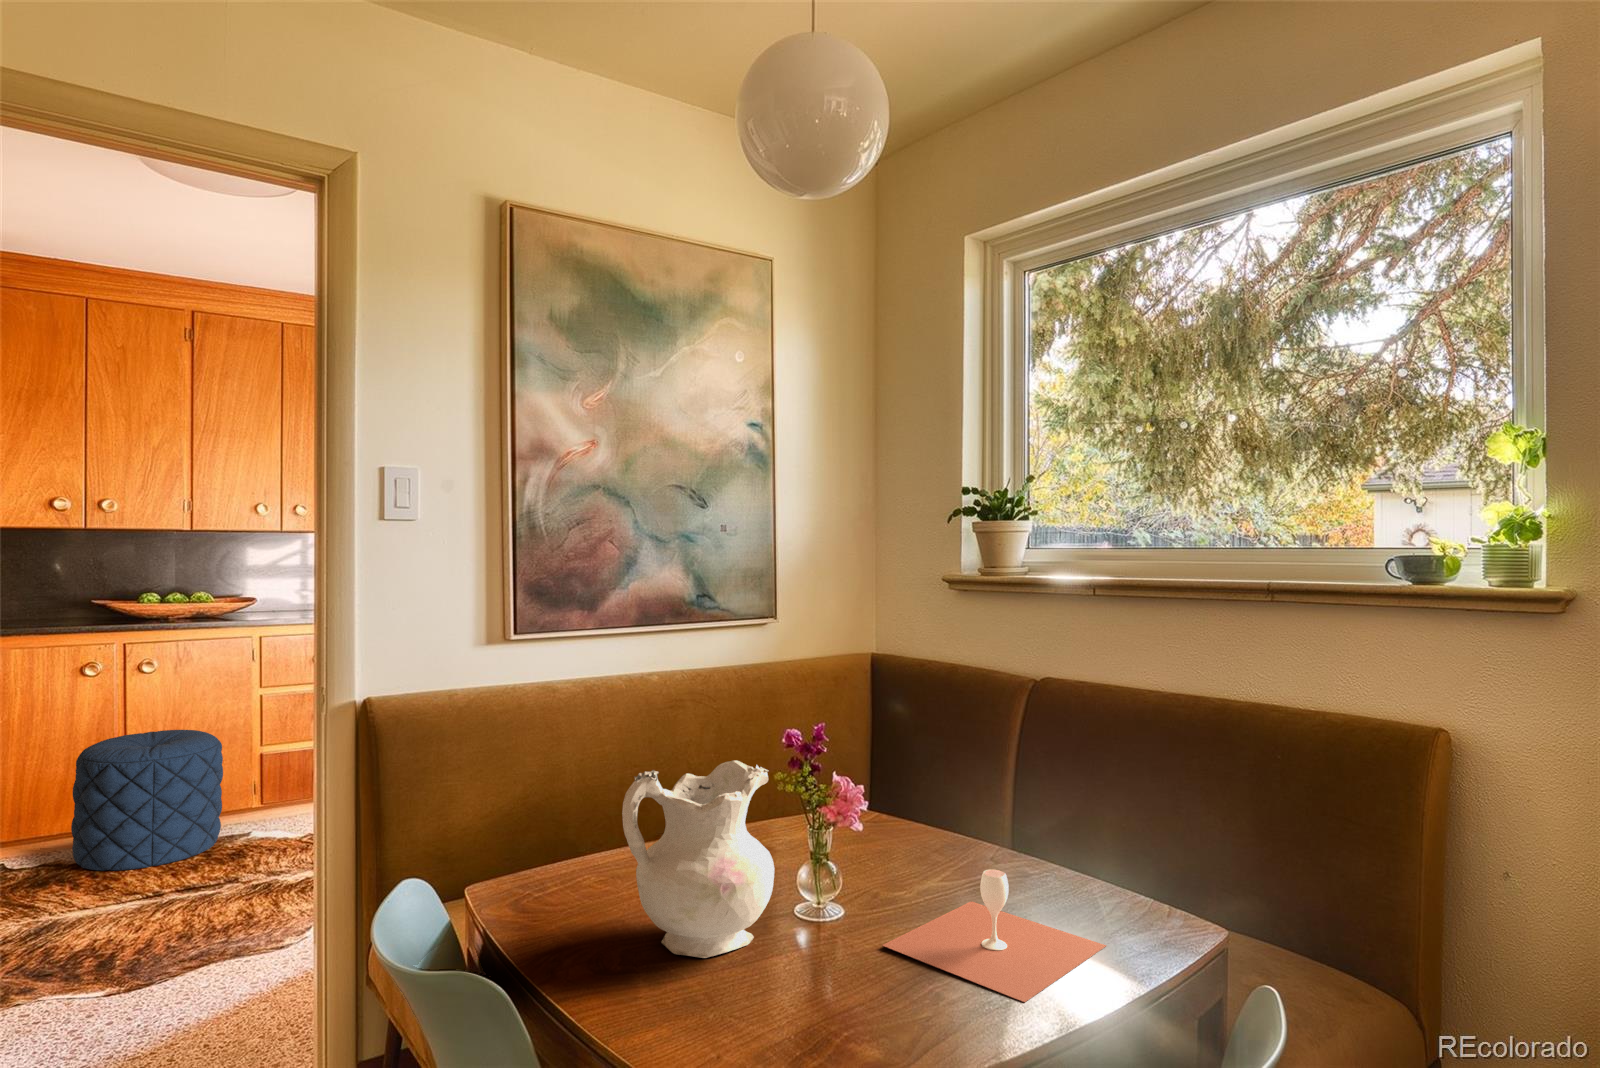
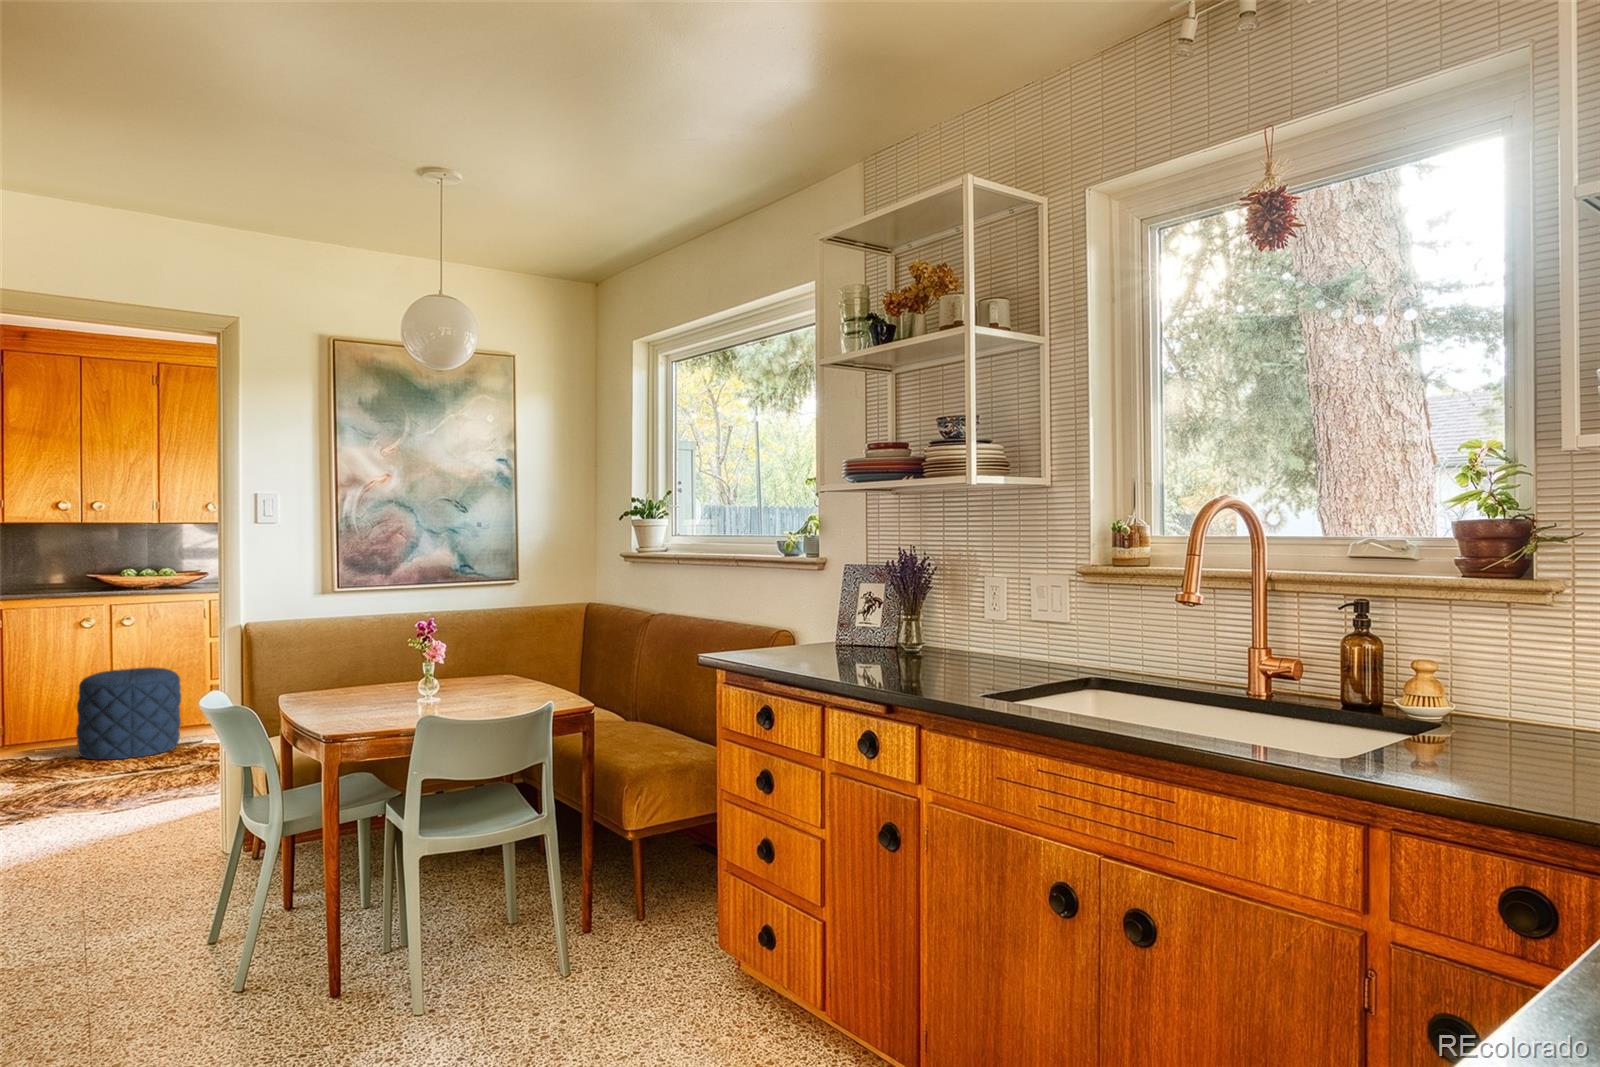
ceramic pitcher: present [622,760,774,958] -> none [322,635,397,713]
wine glass: present [882,869,1106,1002] -> none [436,679,533,720]

